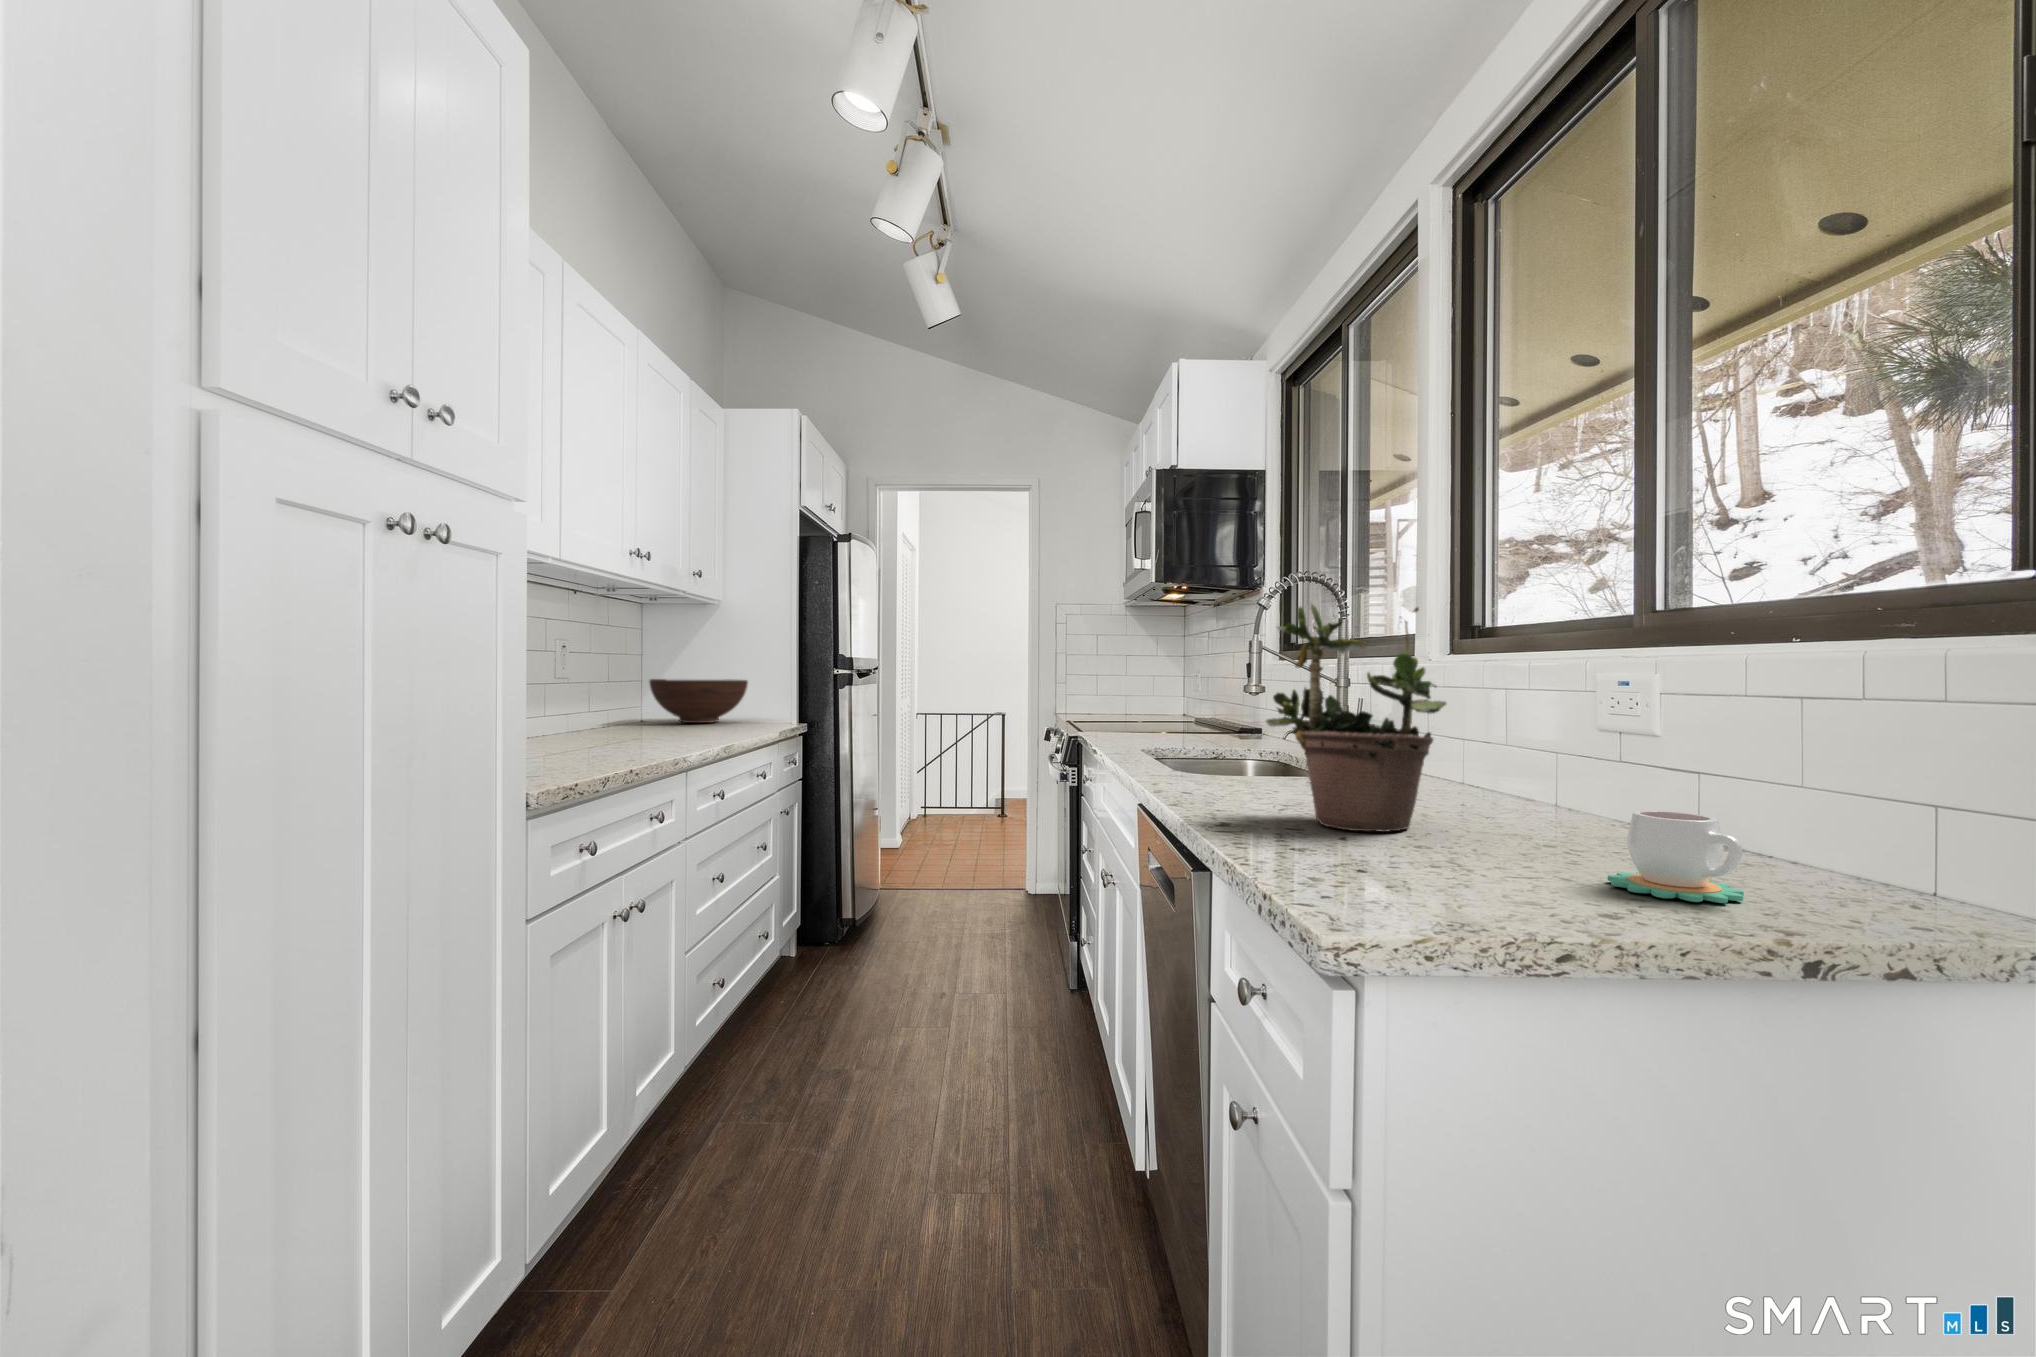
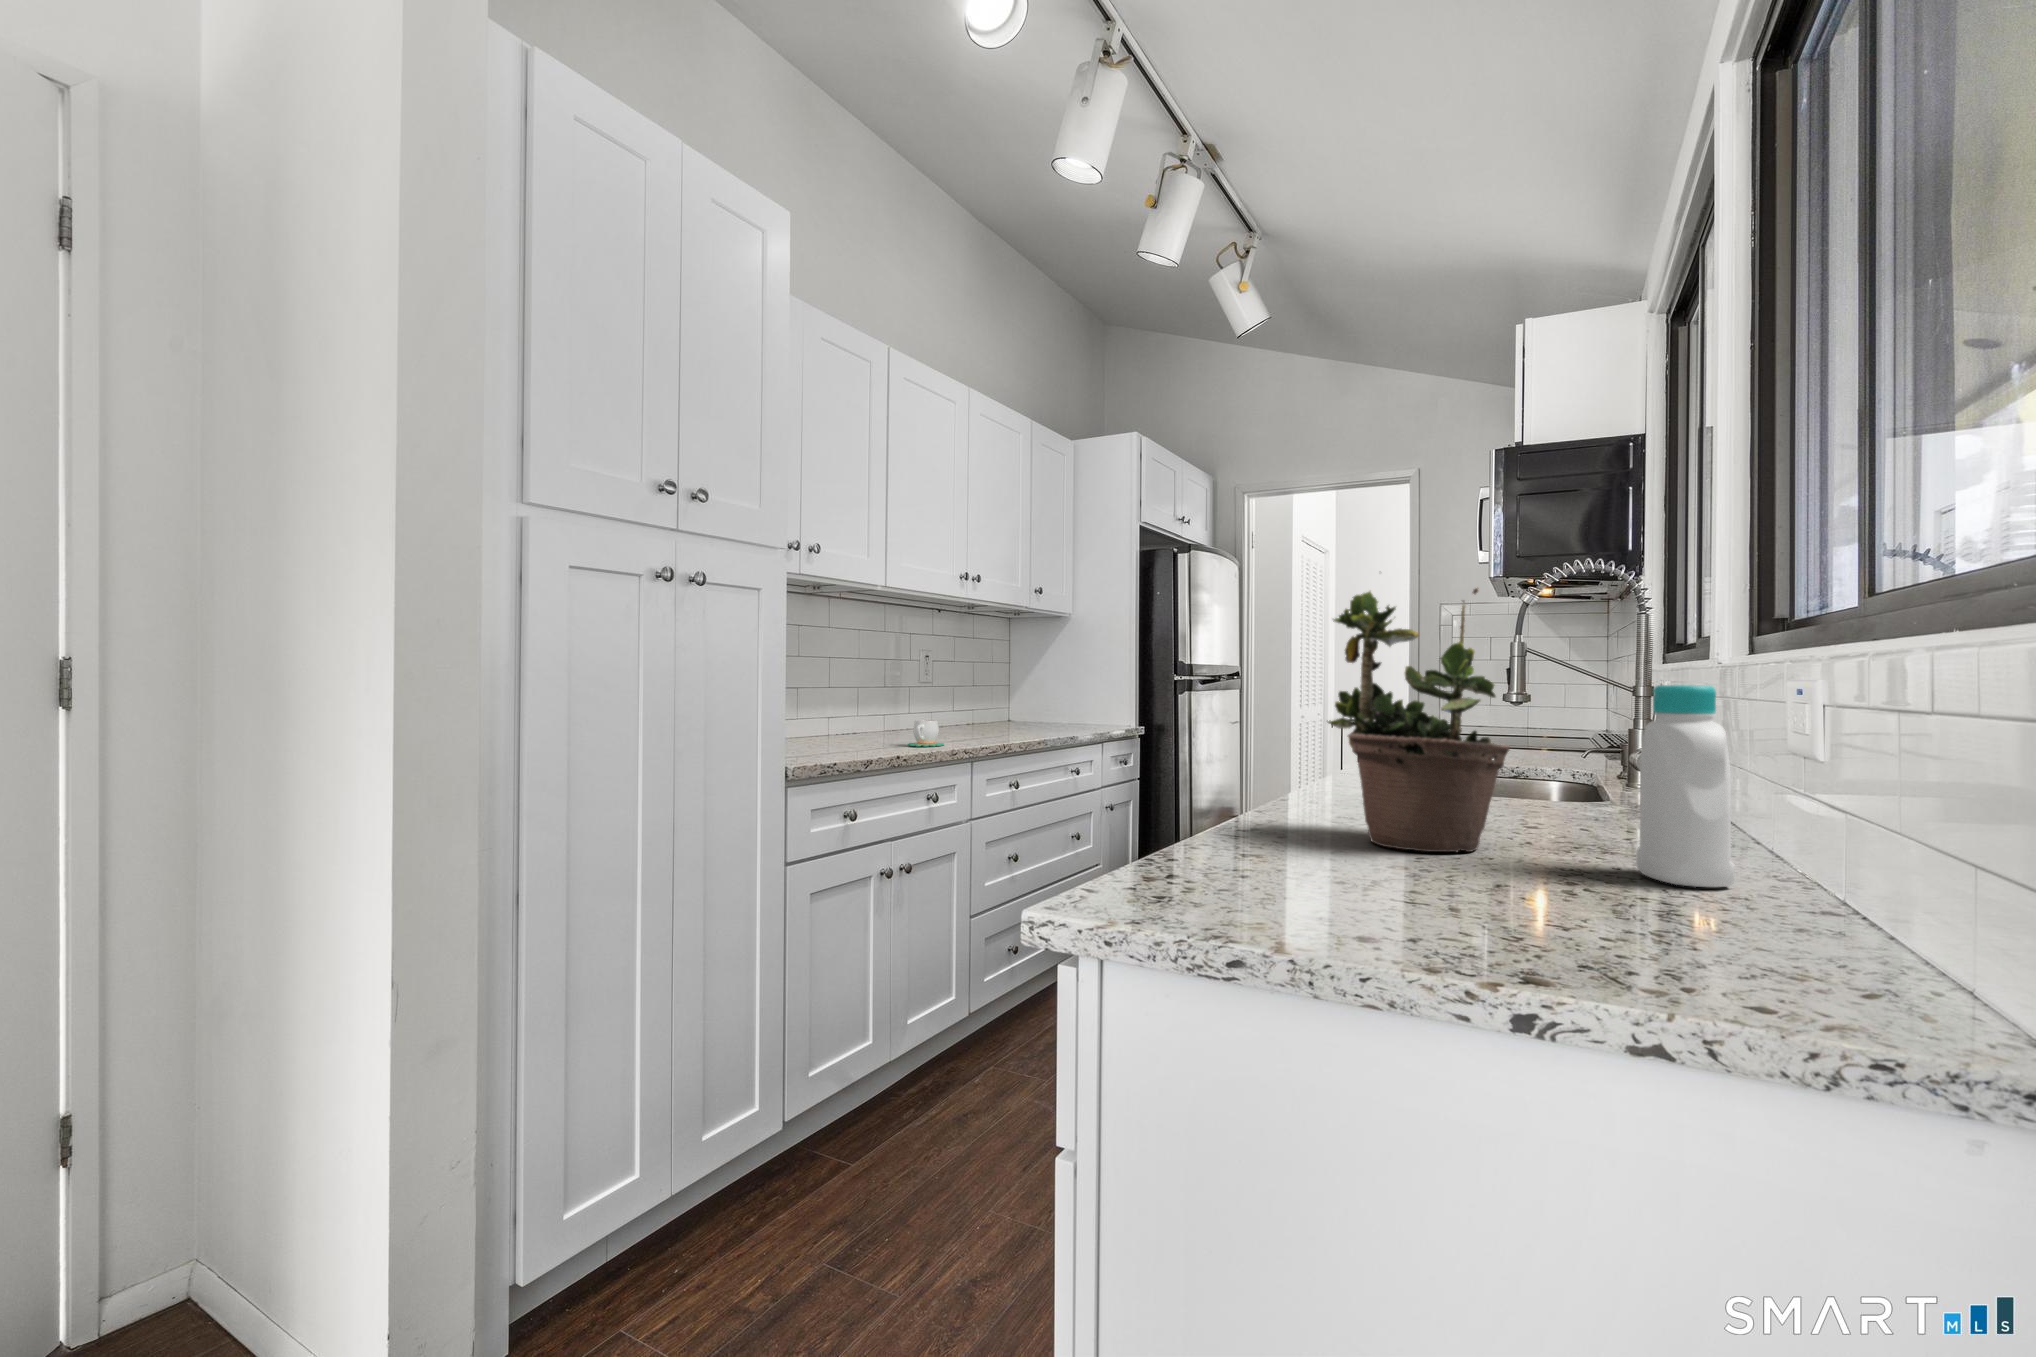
fruit bowl: present [649,679,748,723] -> none [1007,685,1091,725]
bottle: none [1533,690,1616,841] -> present [1636,685,1735,887]
mug: present [1608,810,1744,903] -> present [908,720,944,747]

